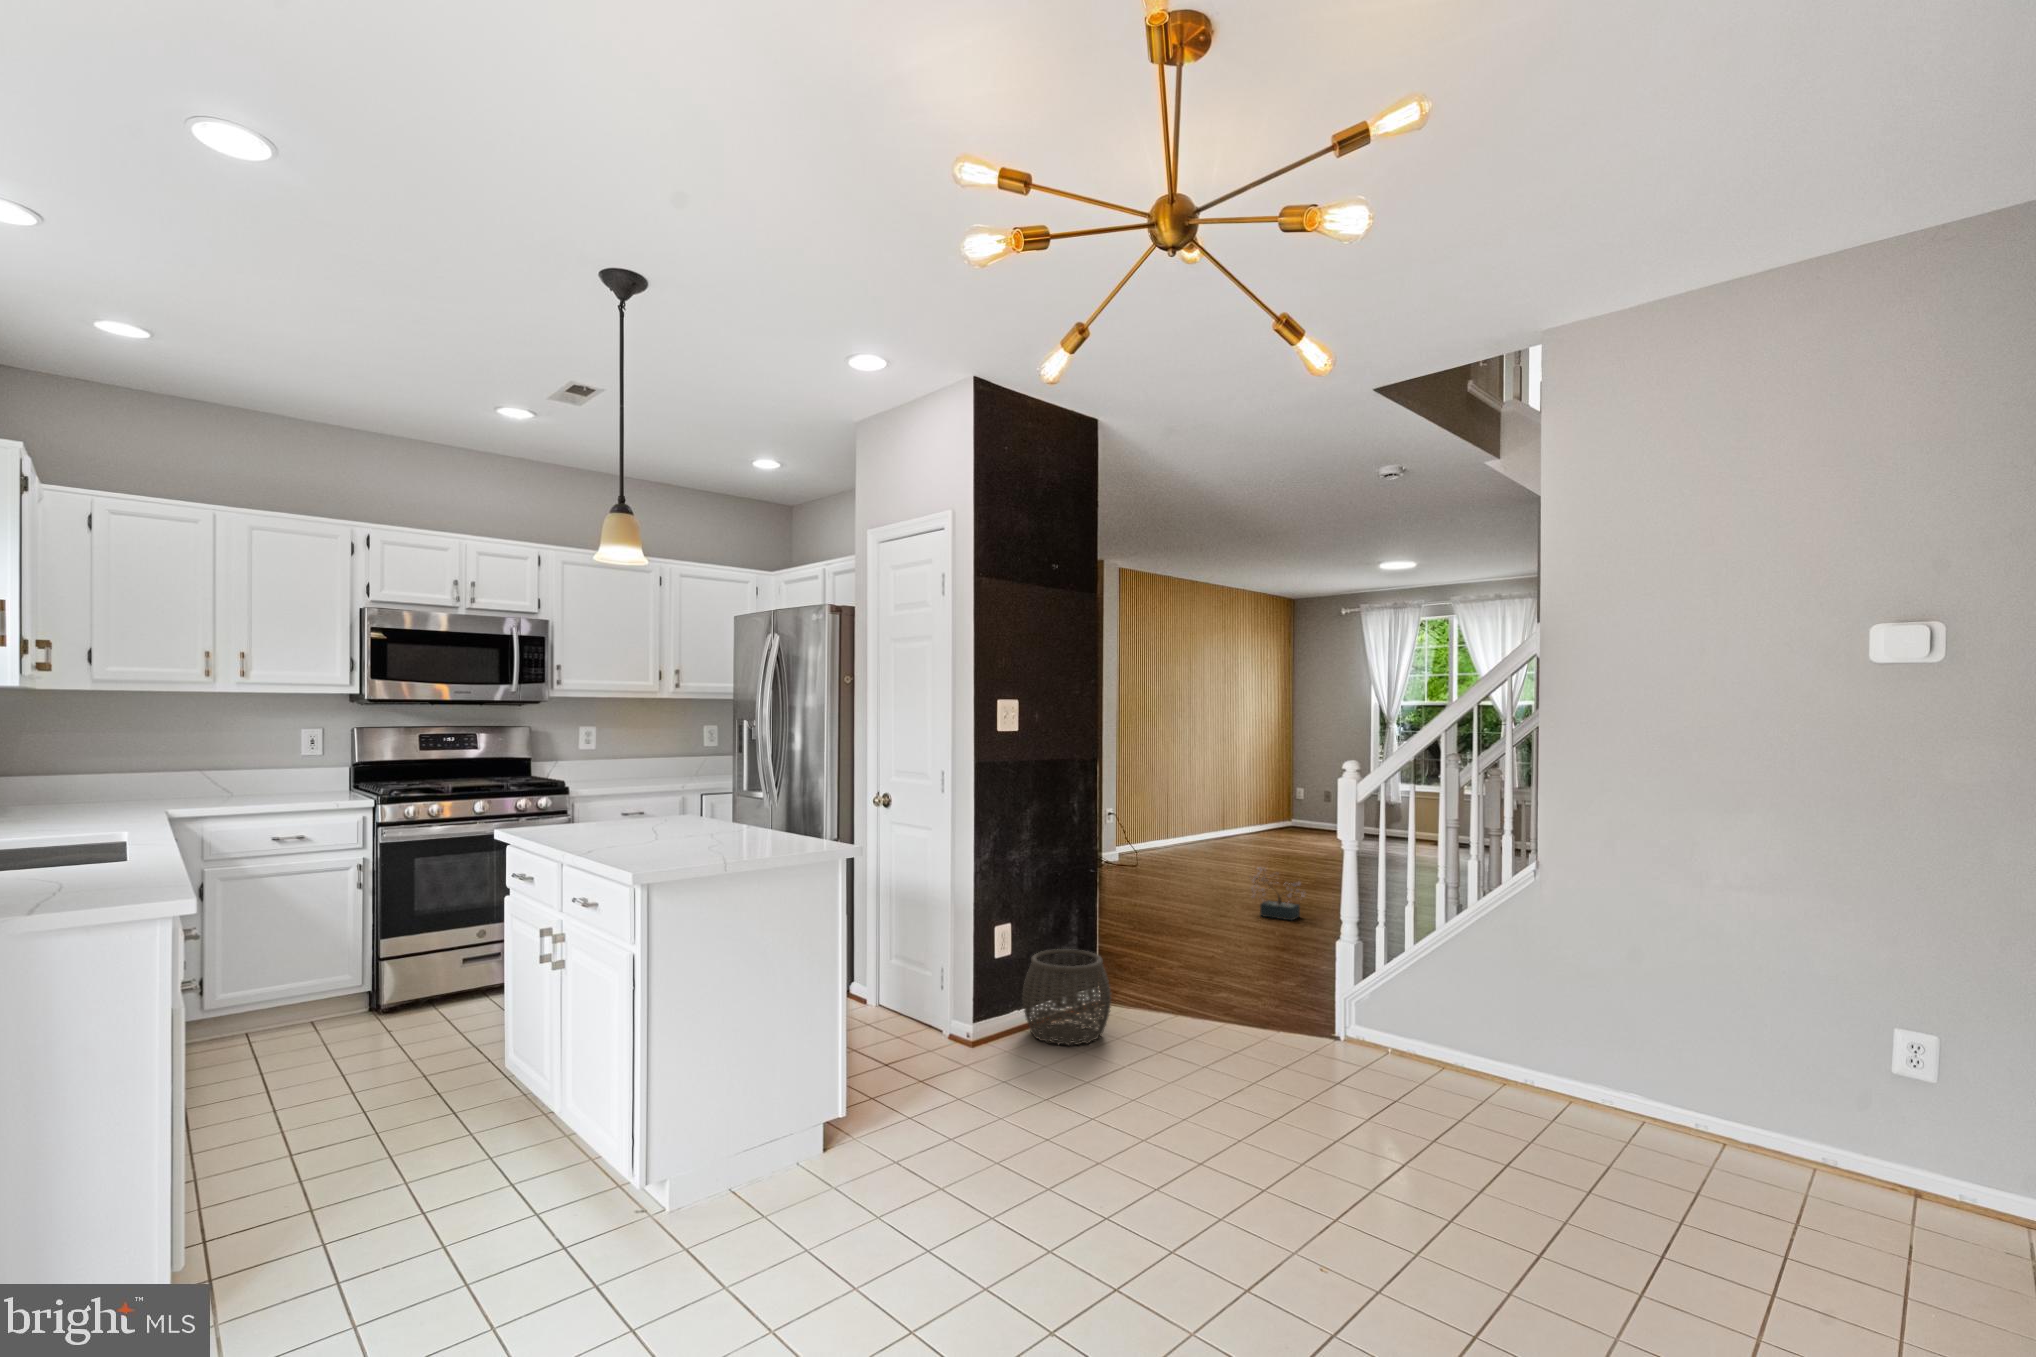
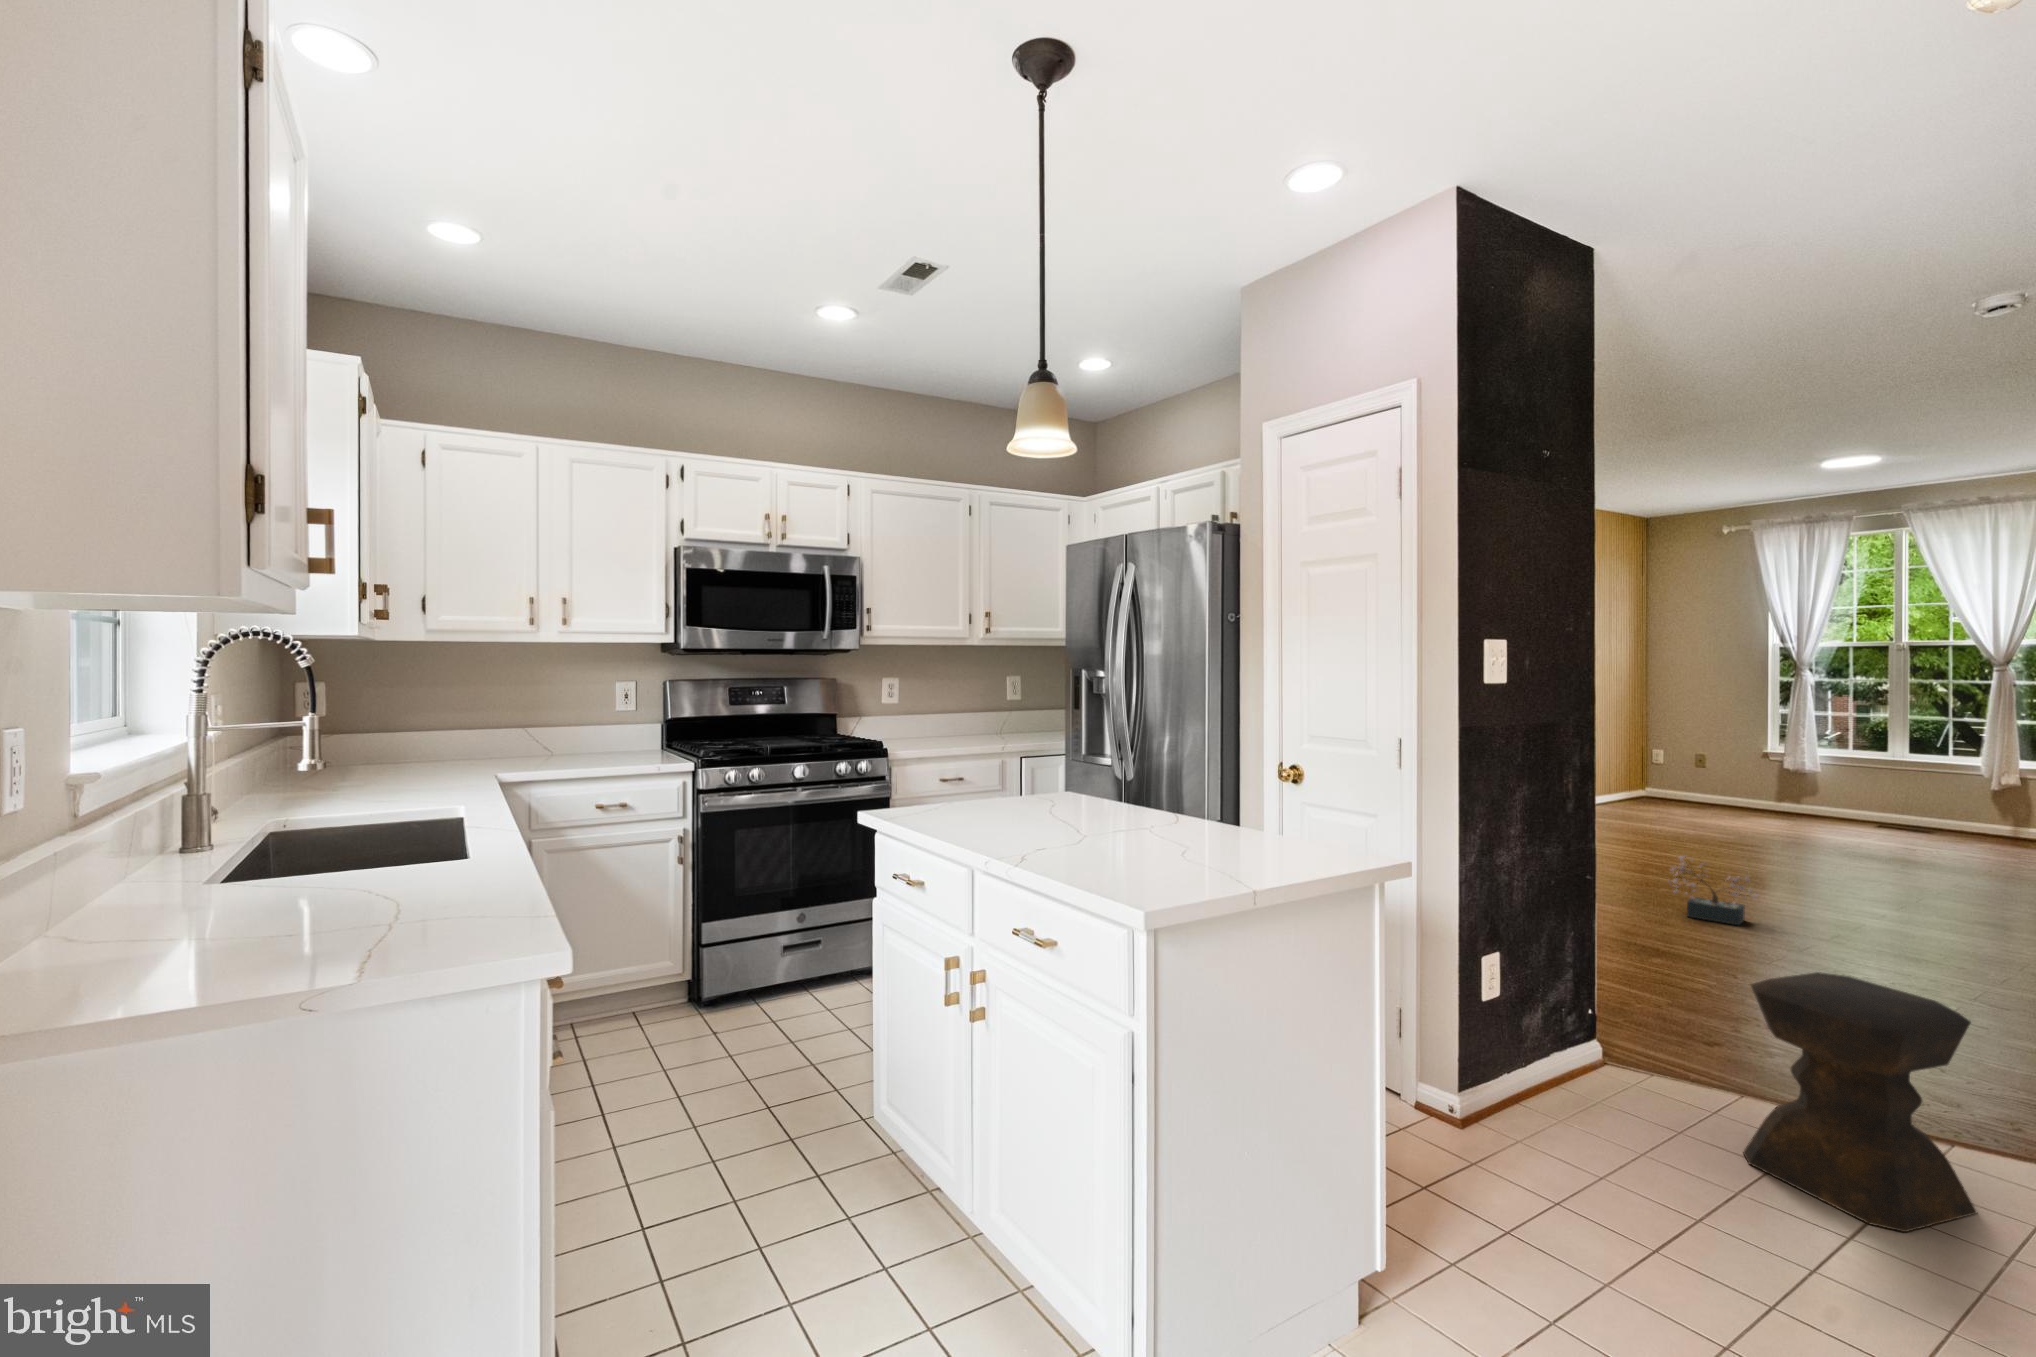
stool: none [1135,927,1248,1081] -> present [1743,972,1977,1232]
woven basket: present [1022,949,1111,1045] -> none [1524,983,1676,1133]

